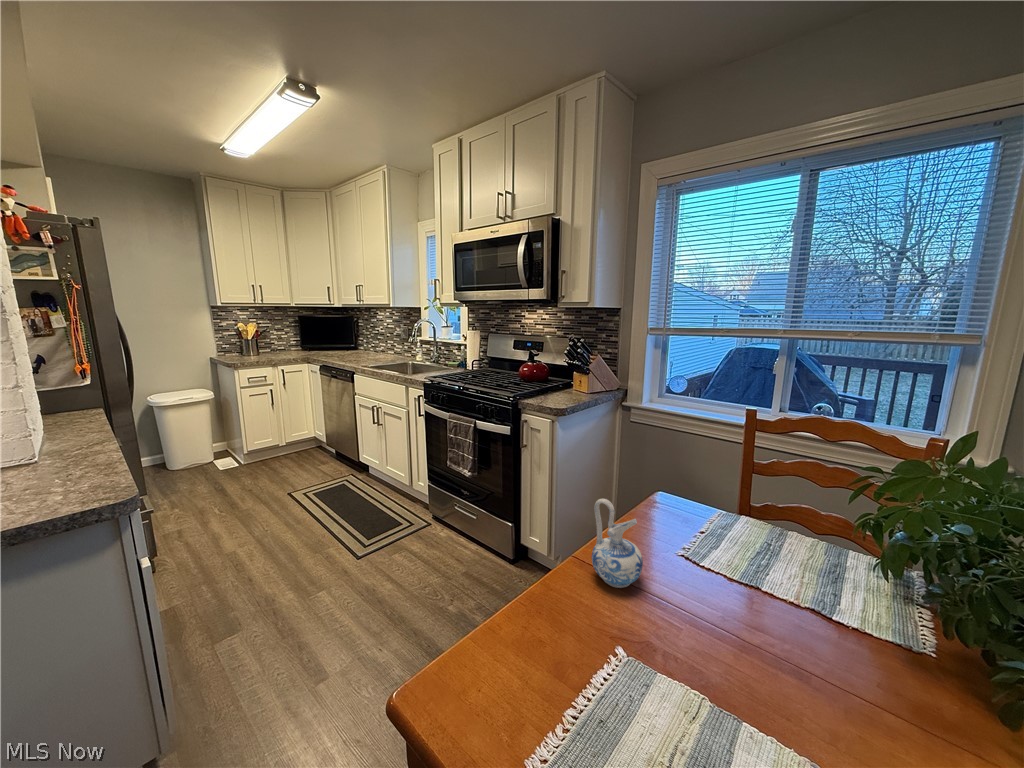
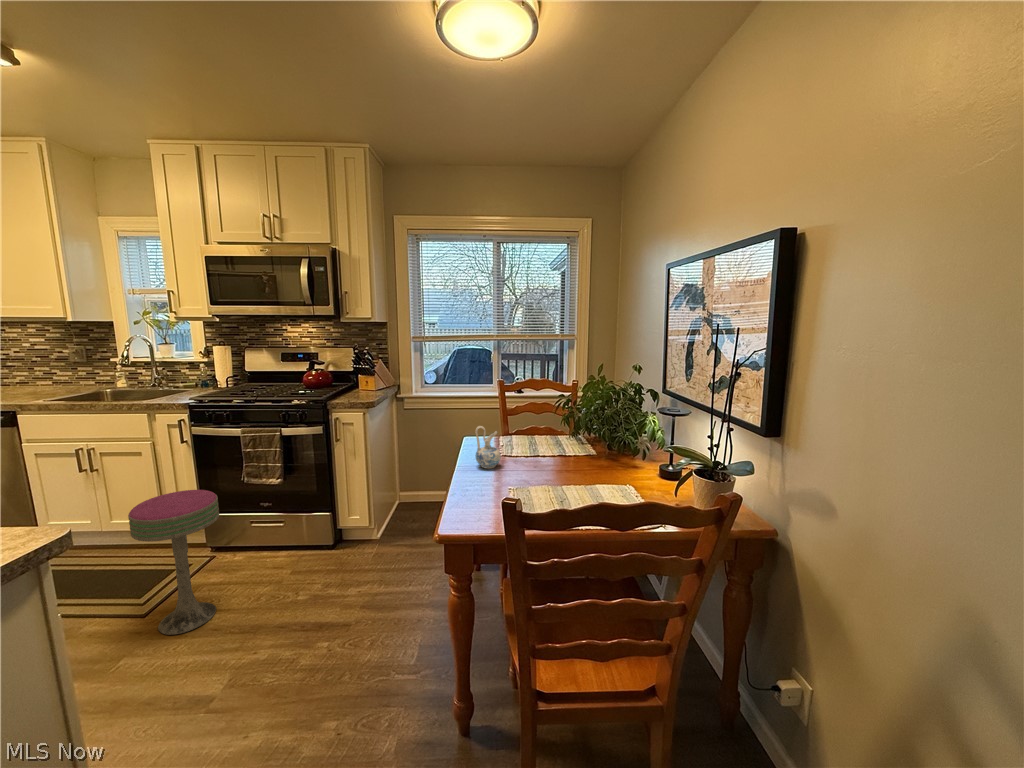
bar stool: none [329,461,399,592] -> present [128,490,219,635]

